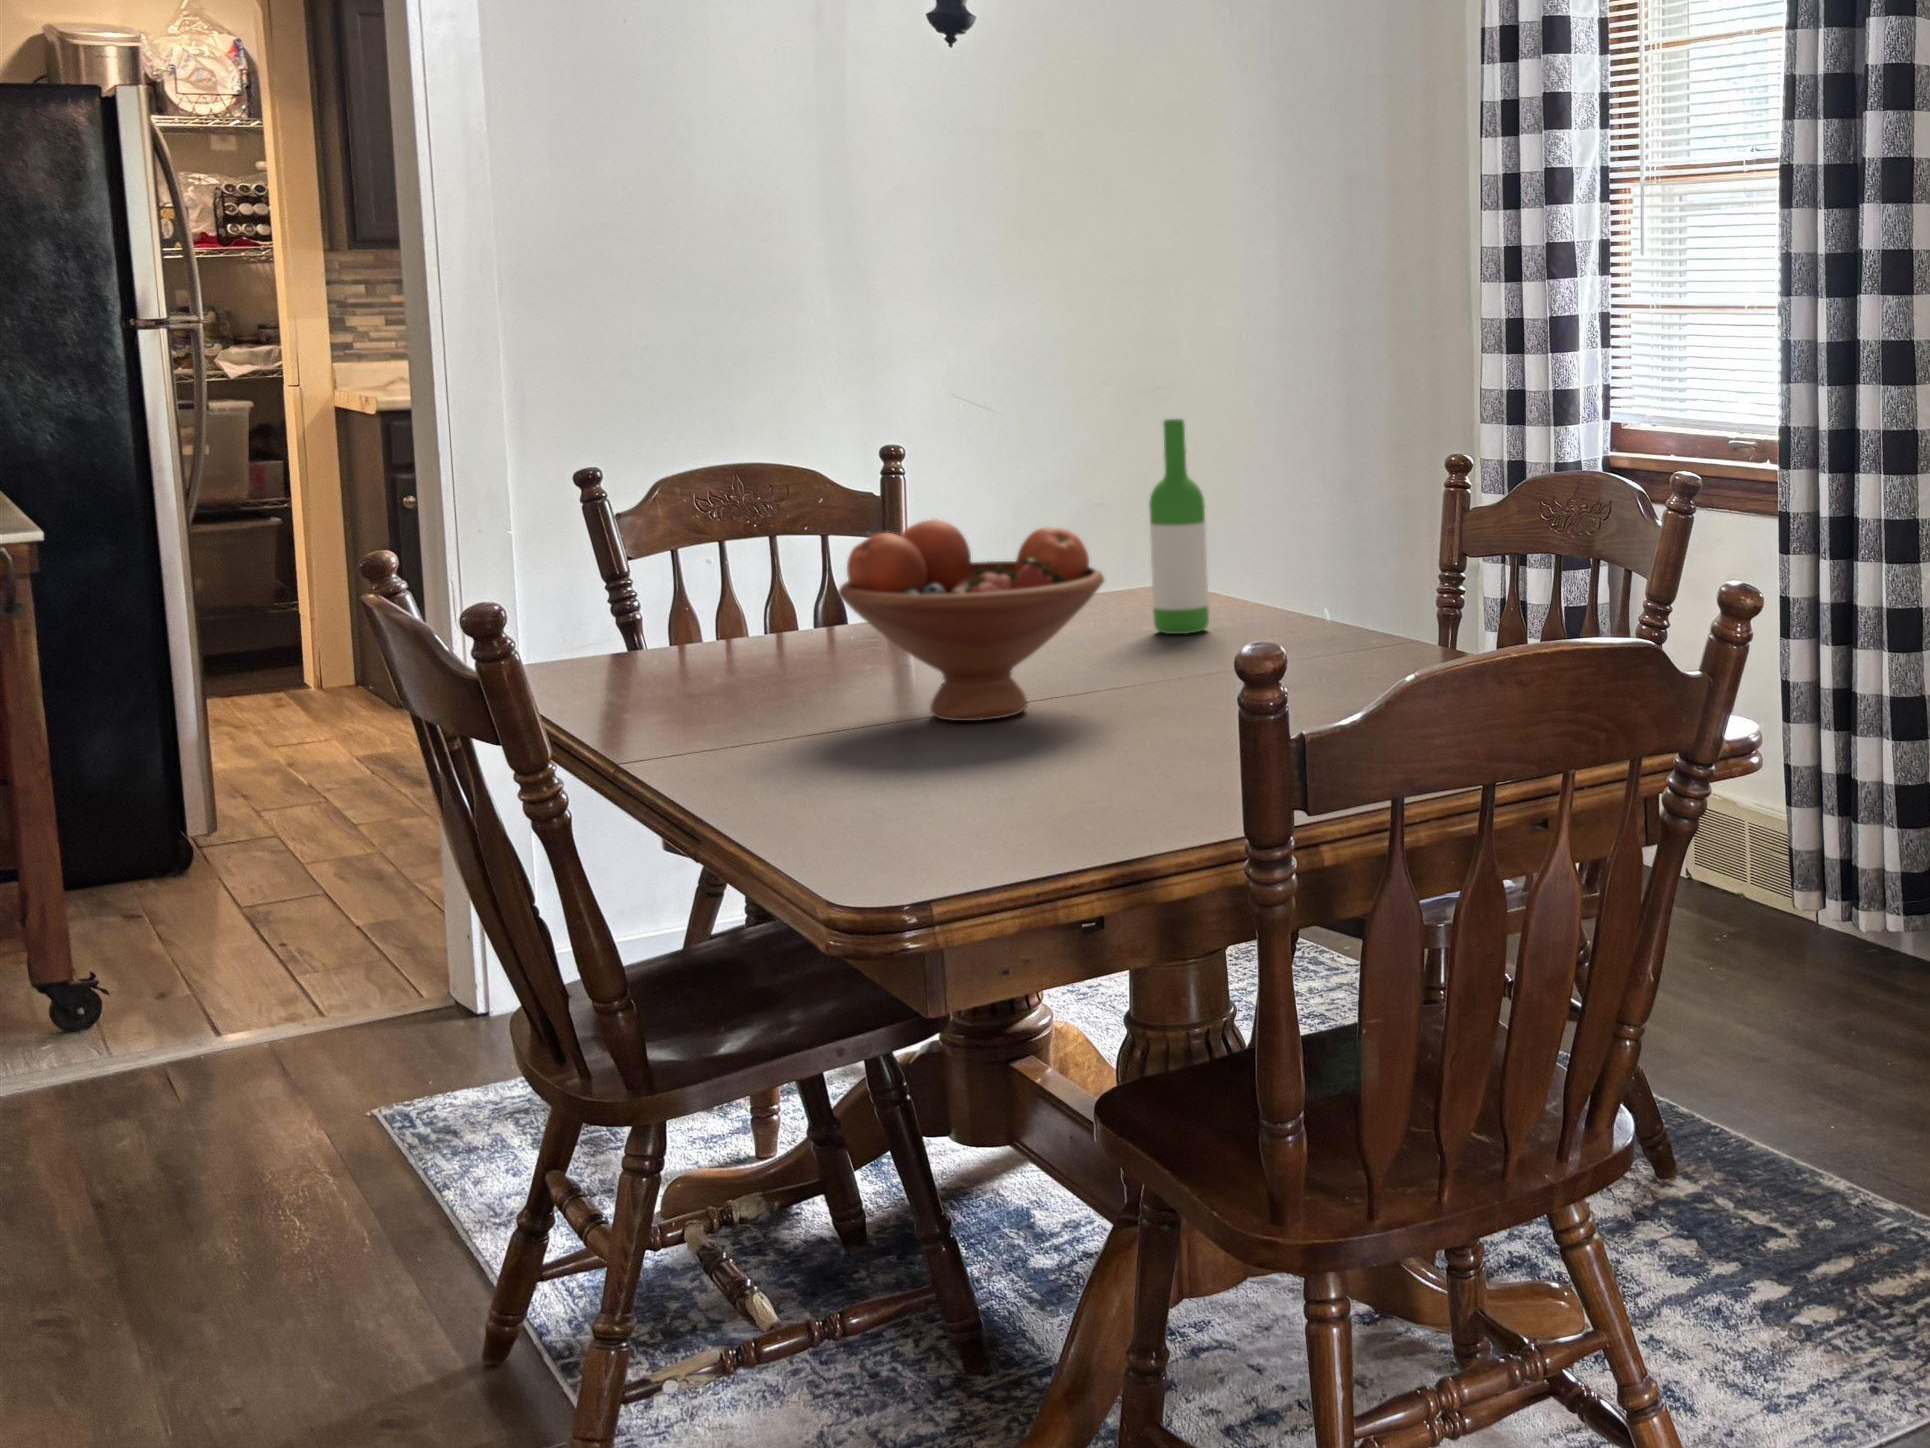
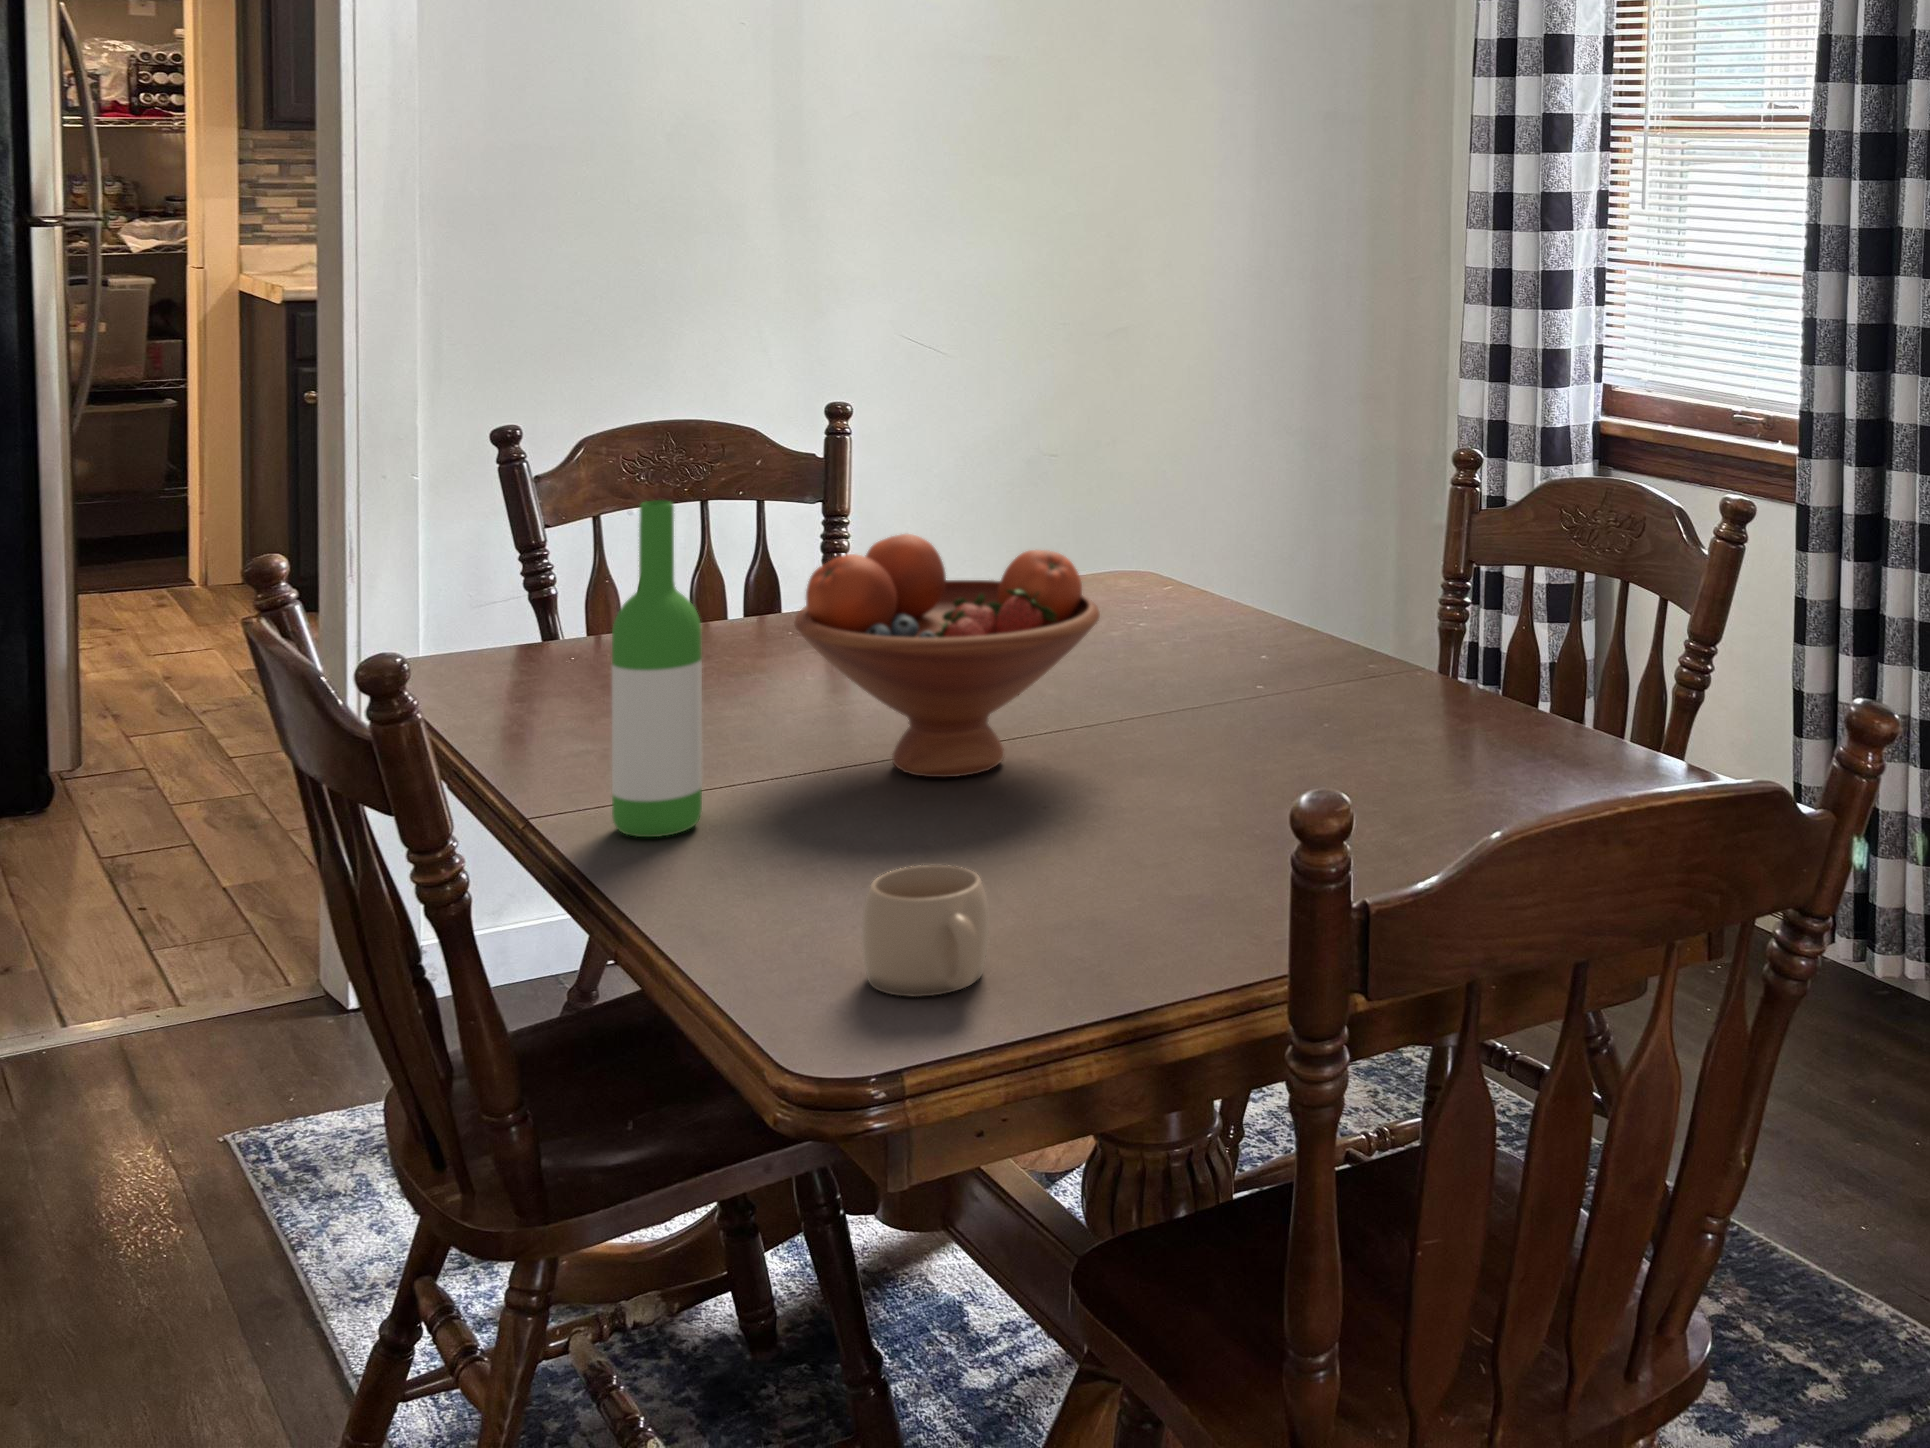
wine bottle: present [1149,419,1209,634] -> present [612,500,702,837]
mug: none [891,748,995,846] -> present [862,865,989,997]

